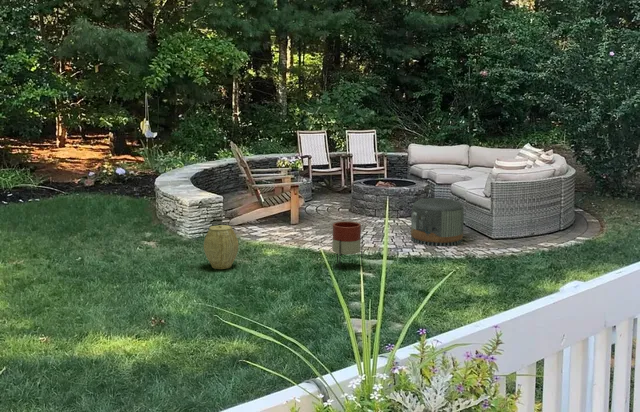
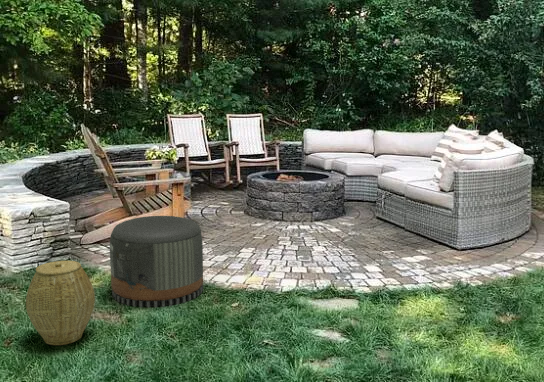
pouf: present [411,198,464,246] -> present [110,216,203,307]
planter: present [332,222,363,270] -> none [263,243,314,330]

